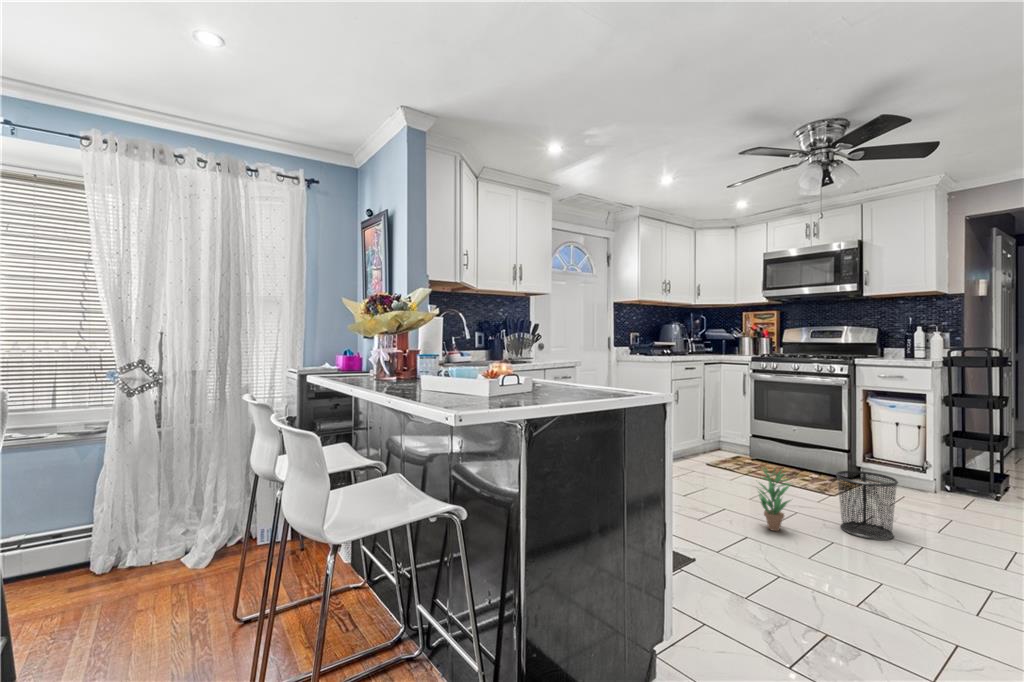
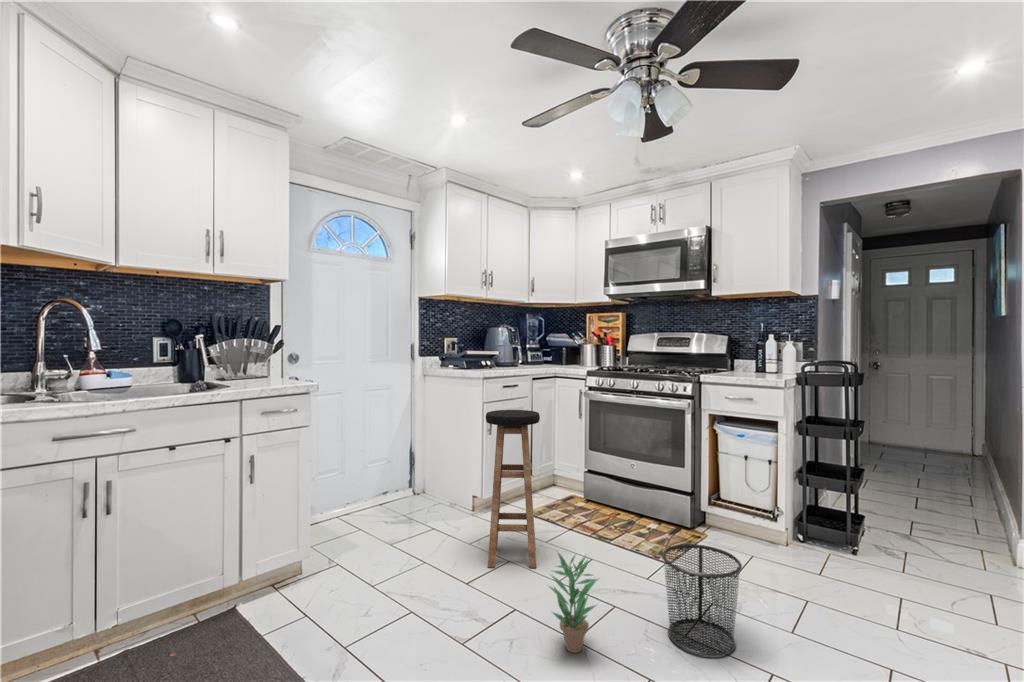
bar stool: none [688,383,729,492] -> present [486,410,540,568]

